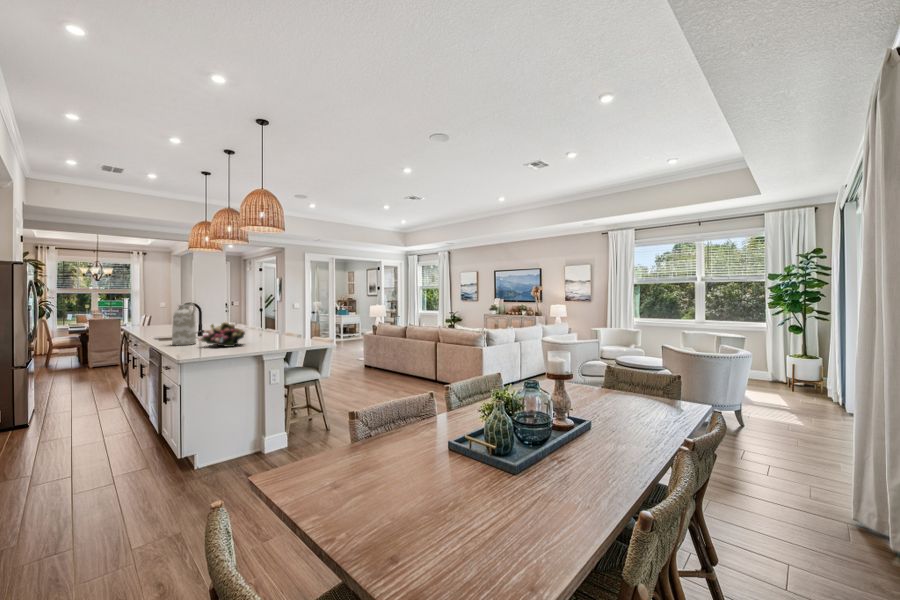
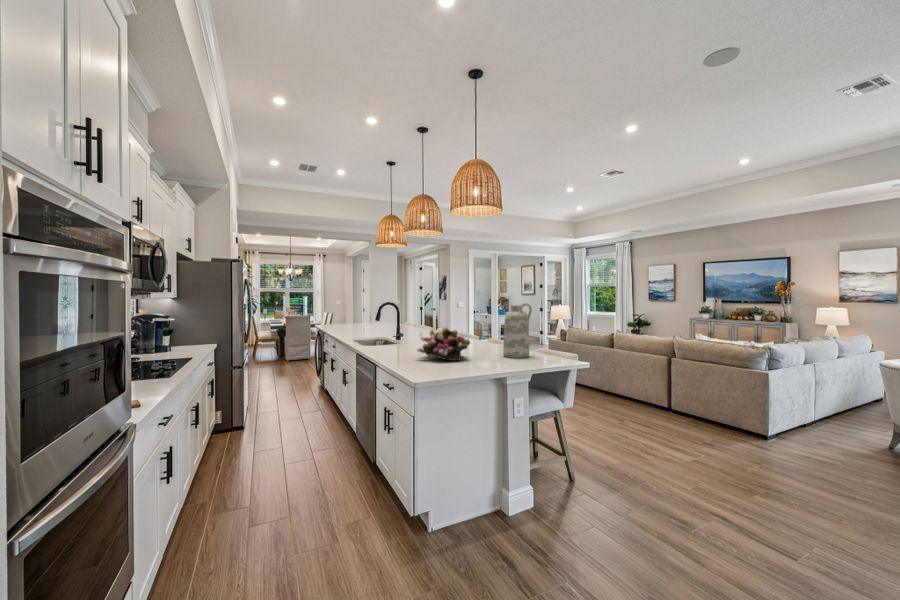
vase: present [172,303,196,345] -> present [503,303,532,358]

